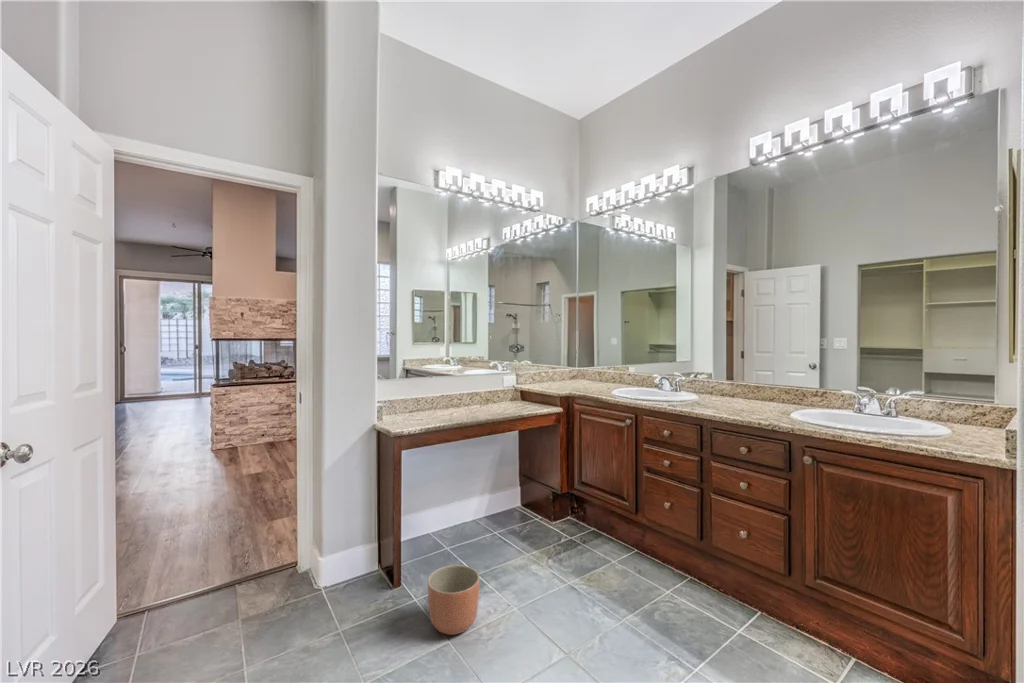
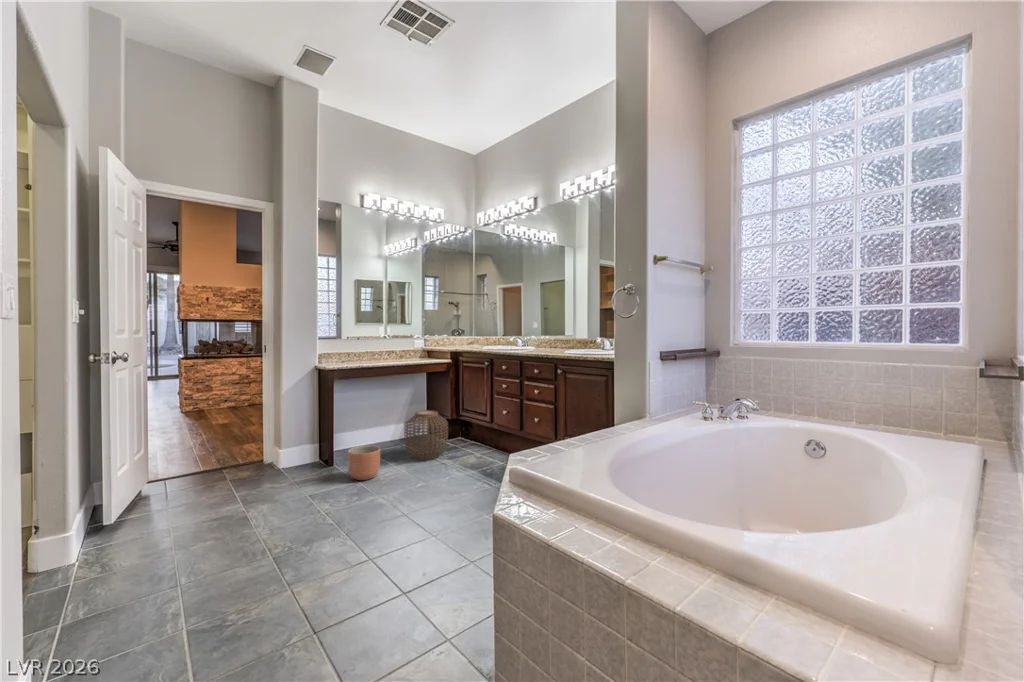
woven basket: none [505,492,572,576] -> present [404,410,448,460]

